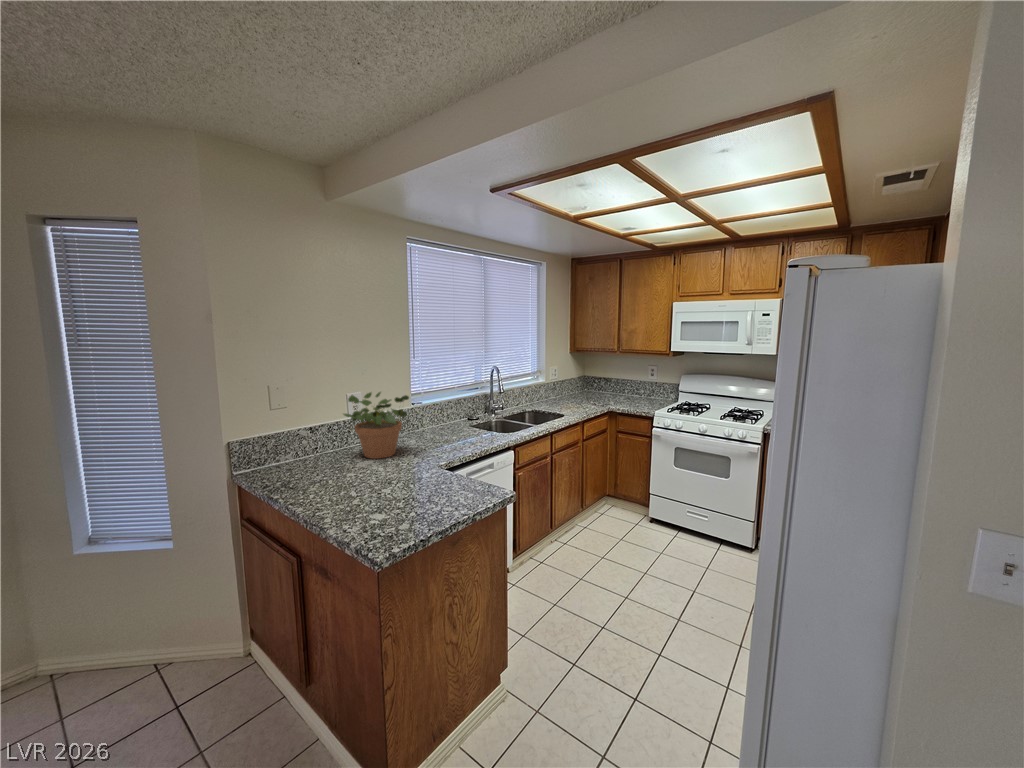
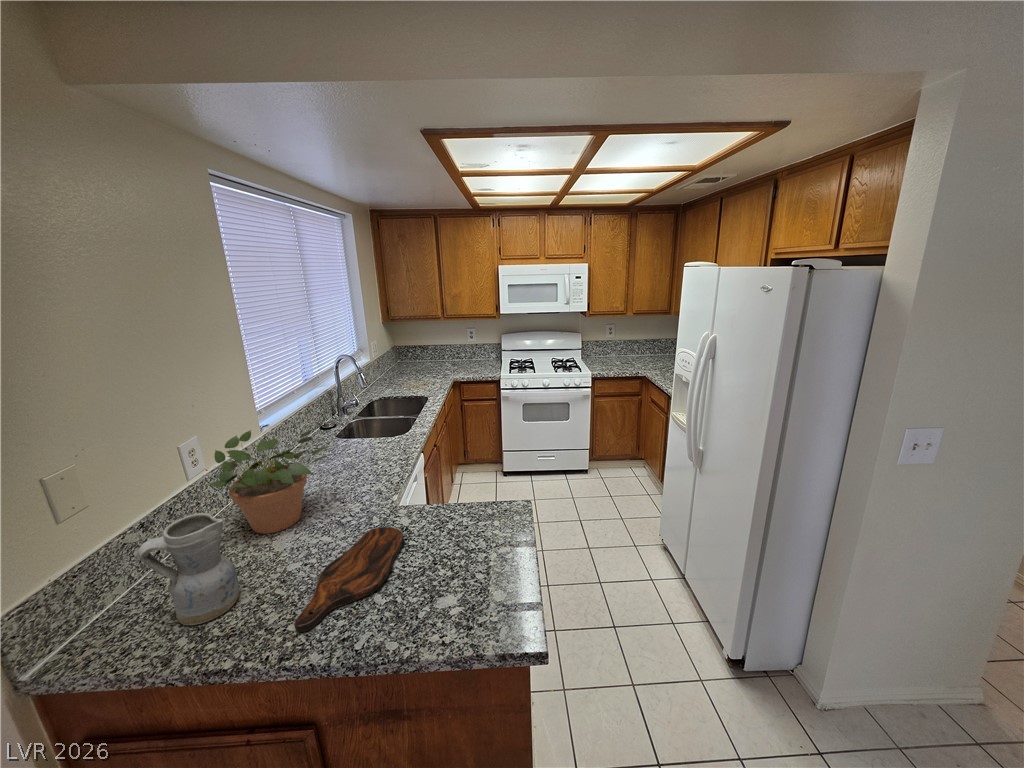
ceramic pitcher: none [279,418,324,480] -> present [138,513,239,625]
cutting board: none [316,468,421,497] -> present [294,527,404,632]

